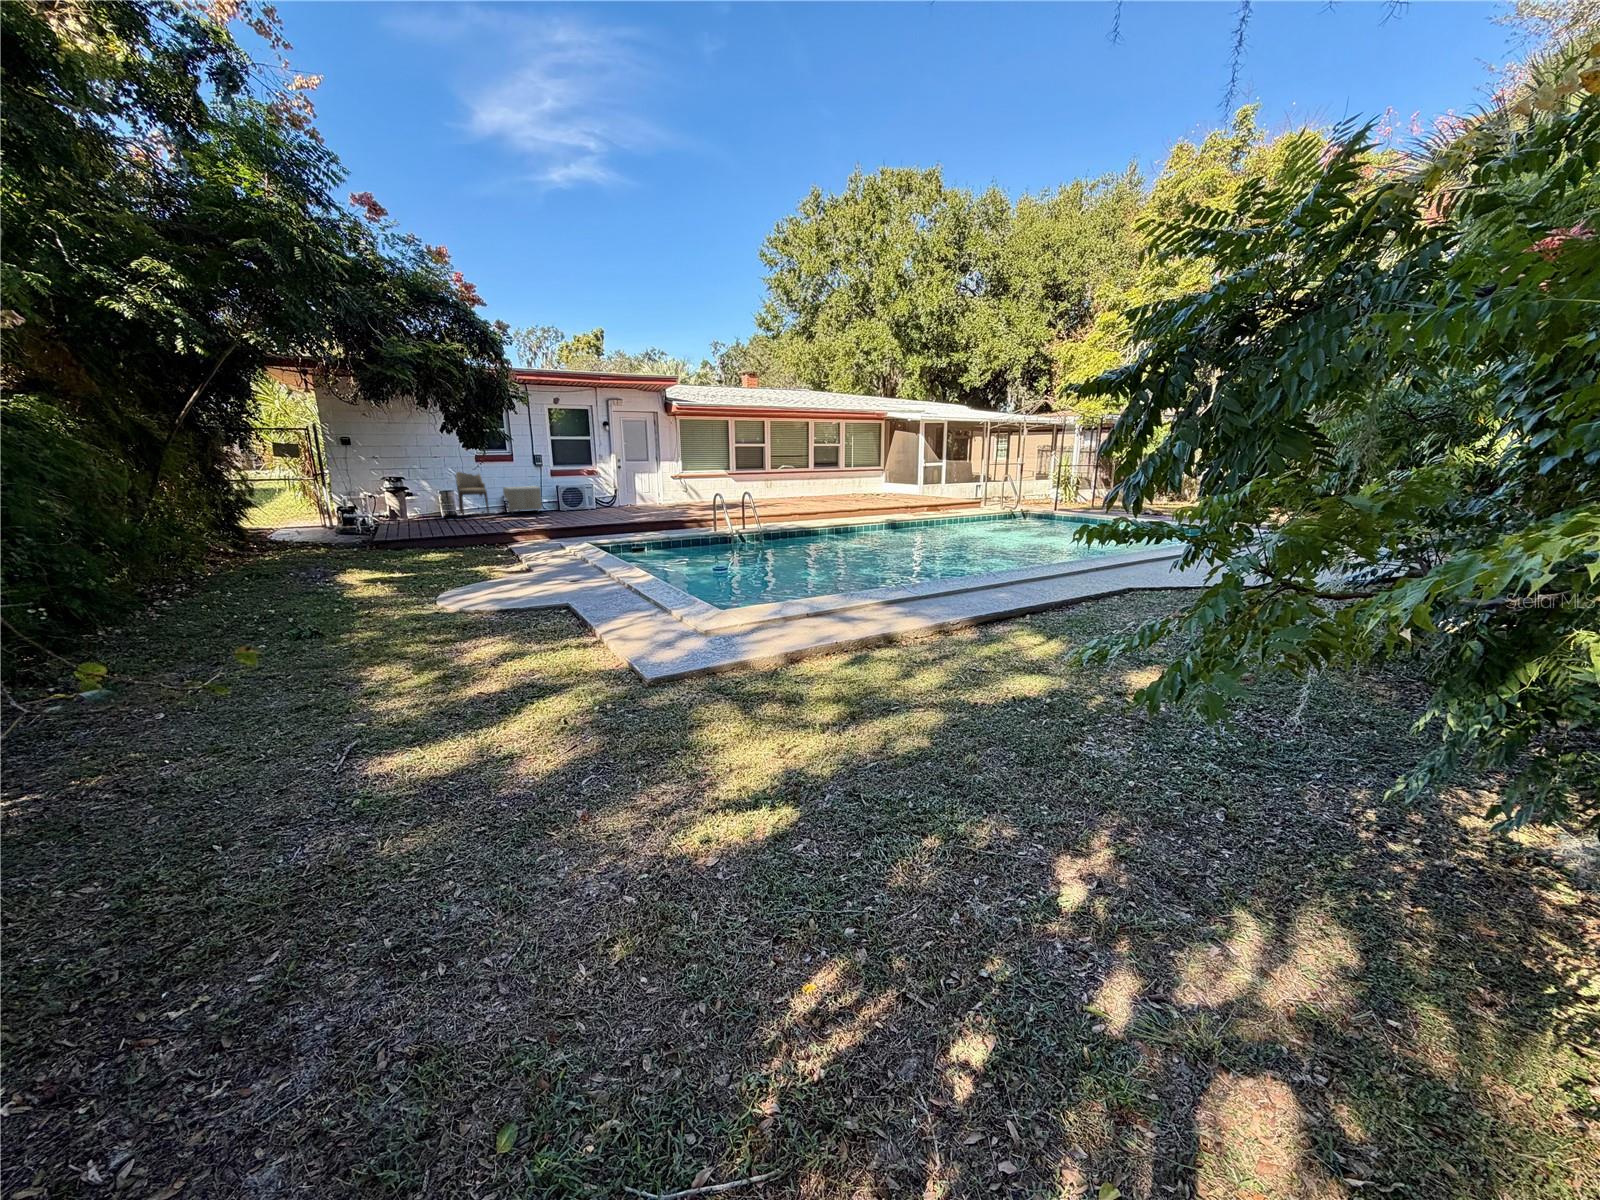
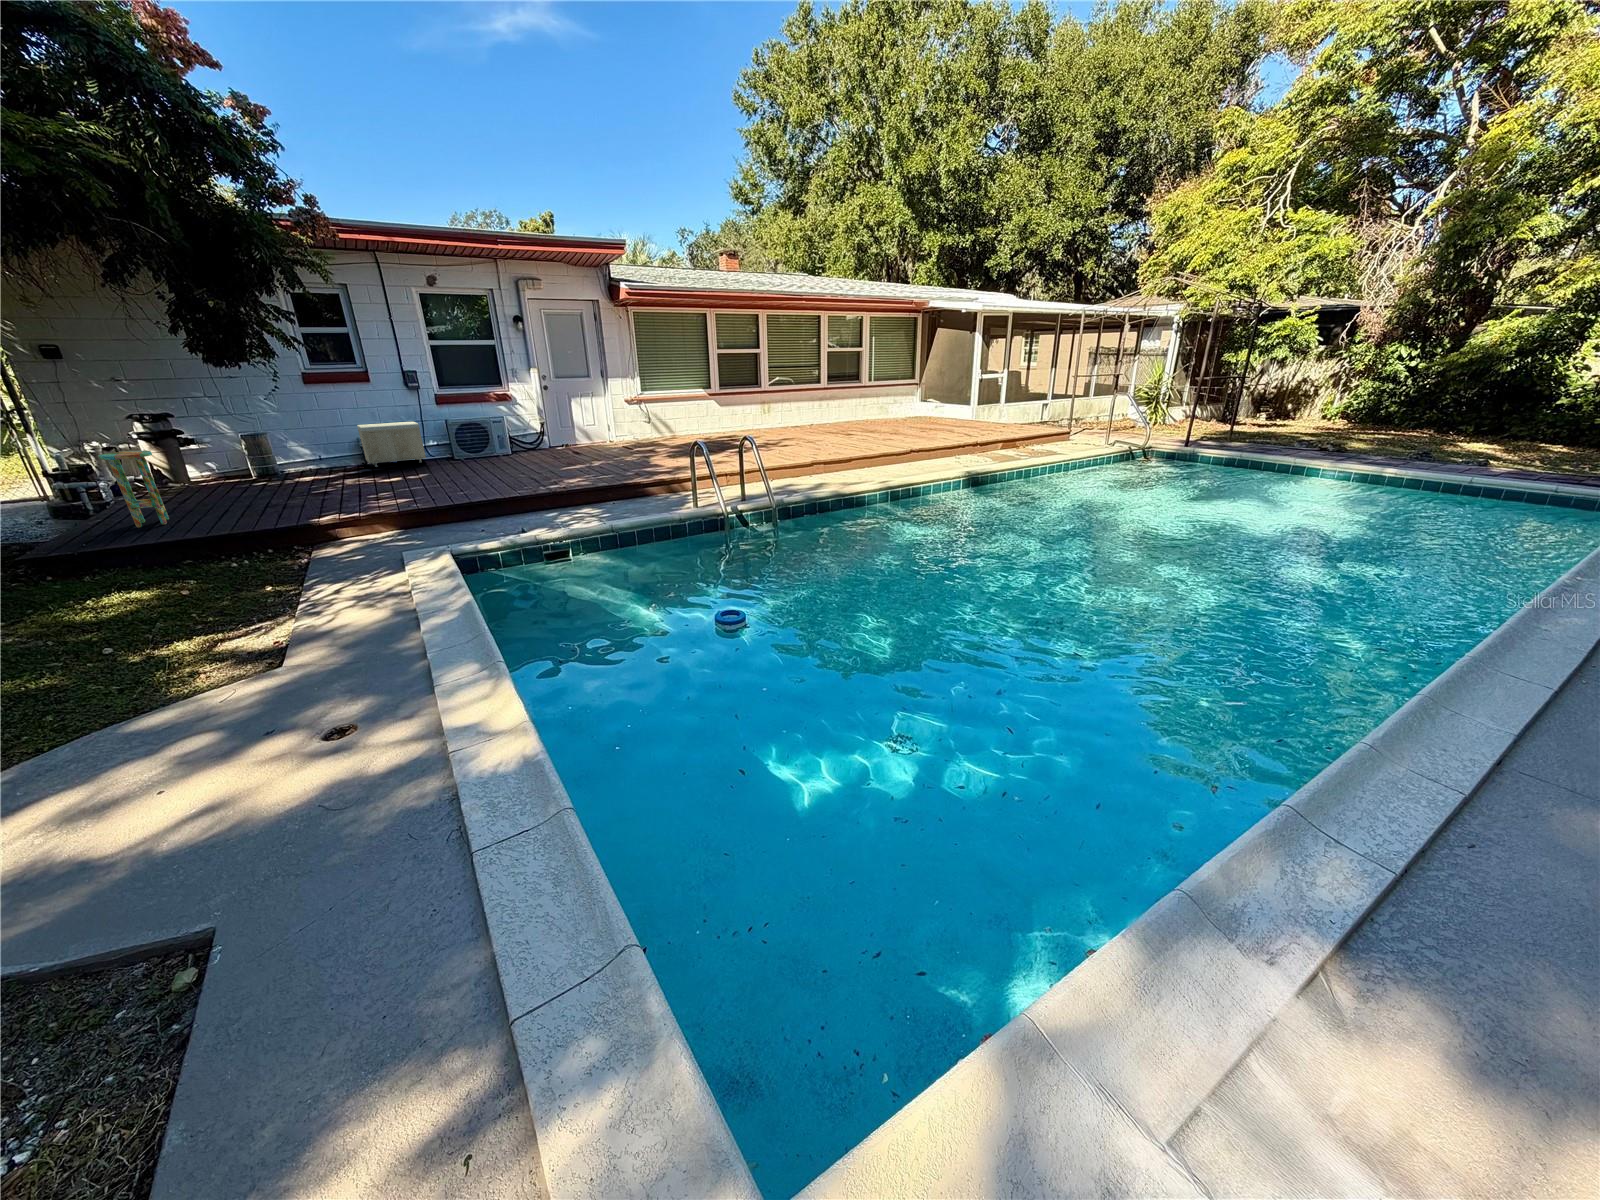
armchair: present [456,472,489,515] -> none [270,399,336,475]
side table: none [396,493,421,534] -> present [98,451,169,527]

